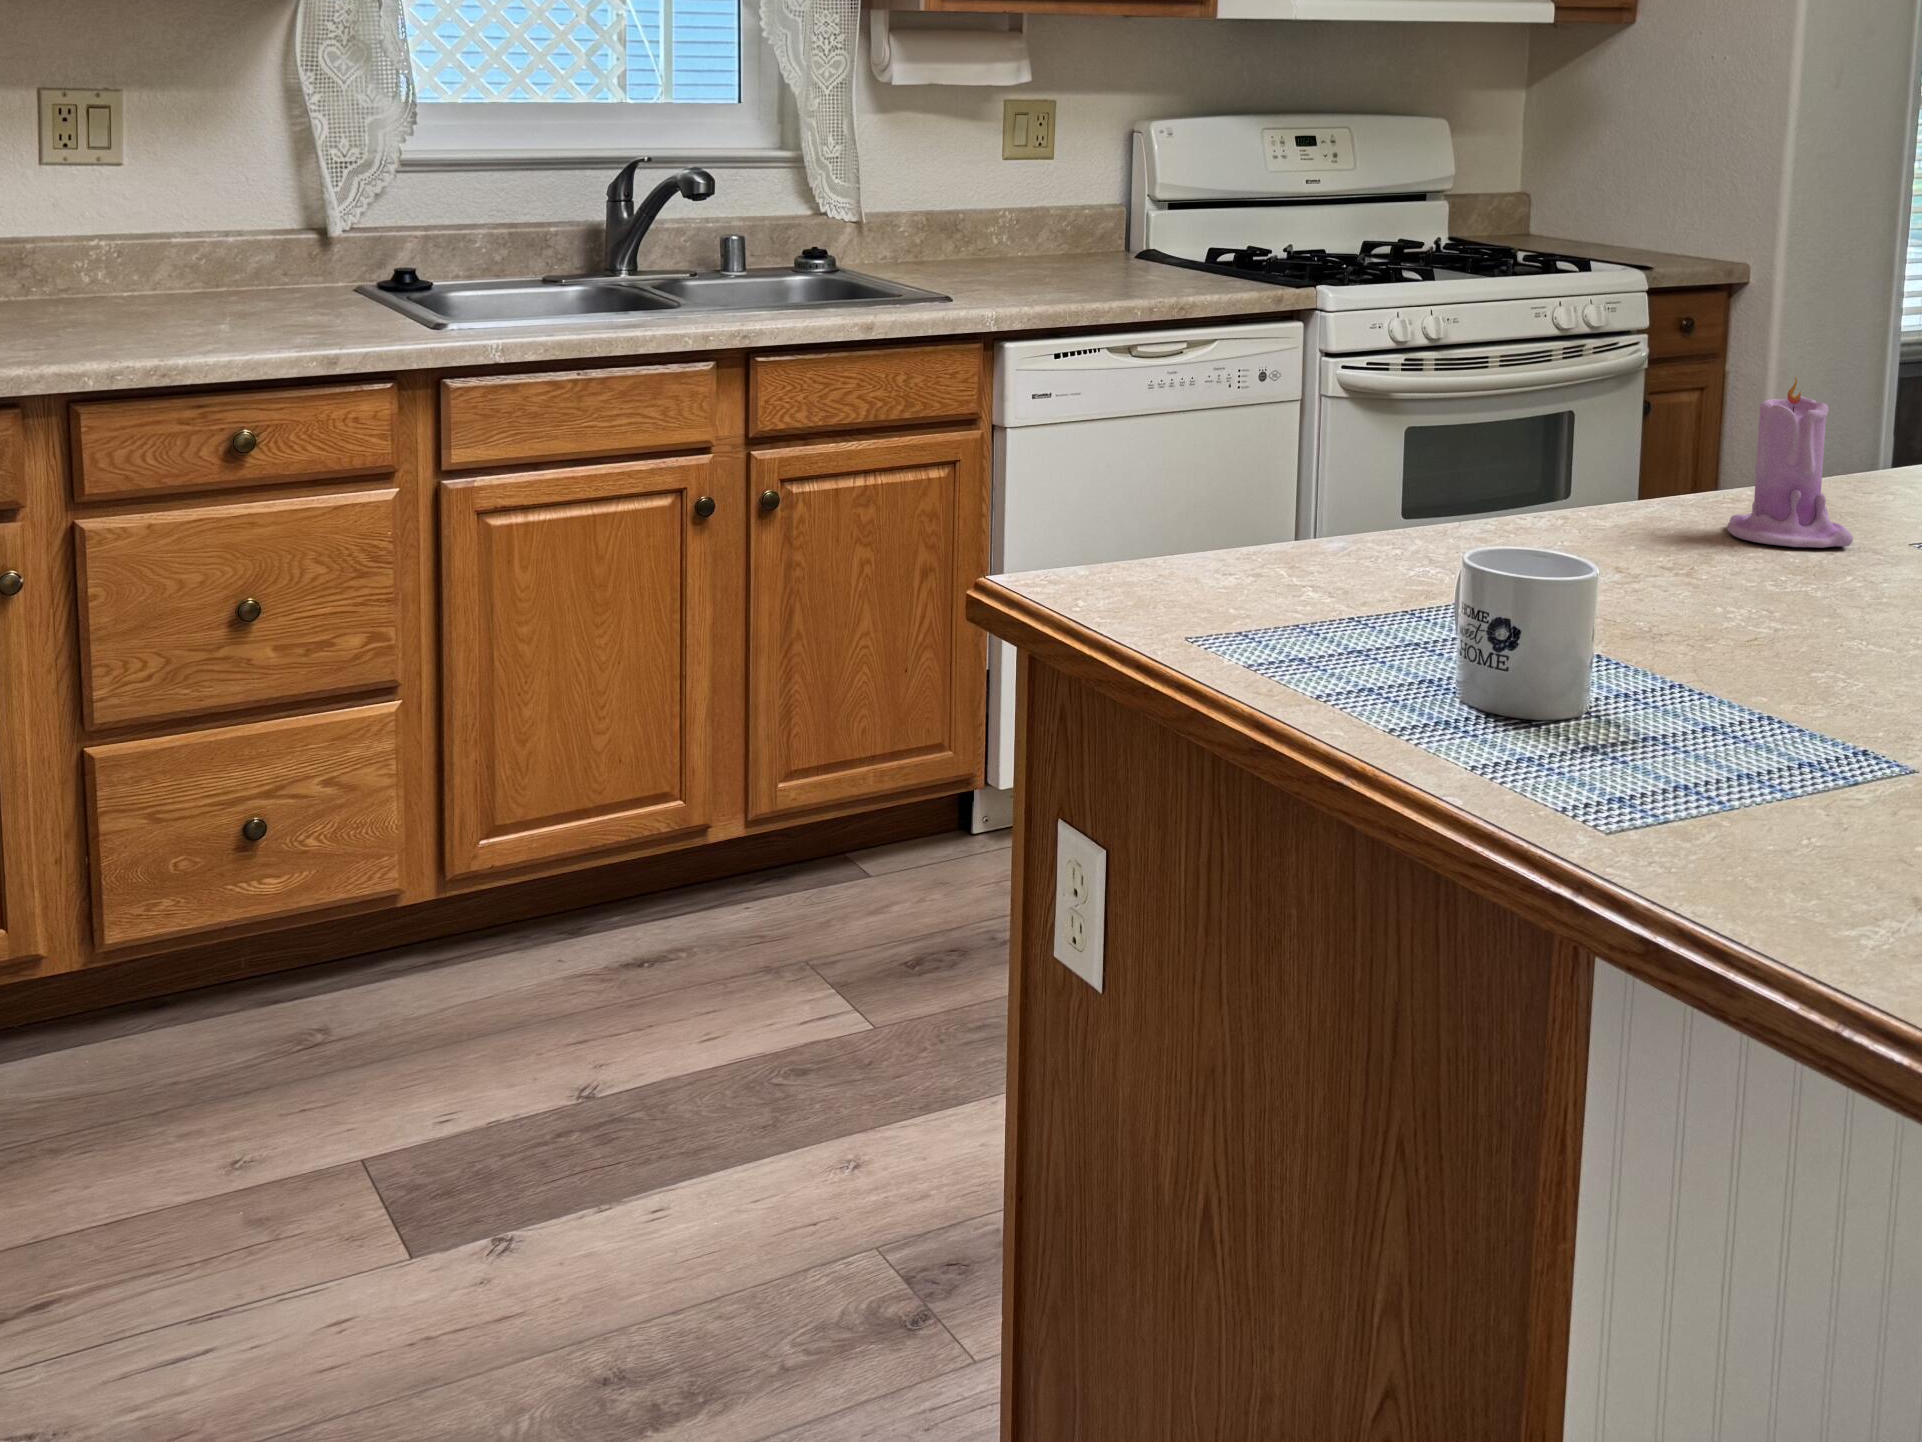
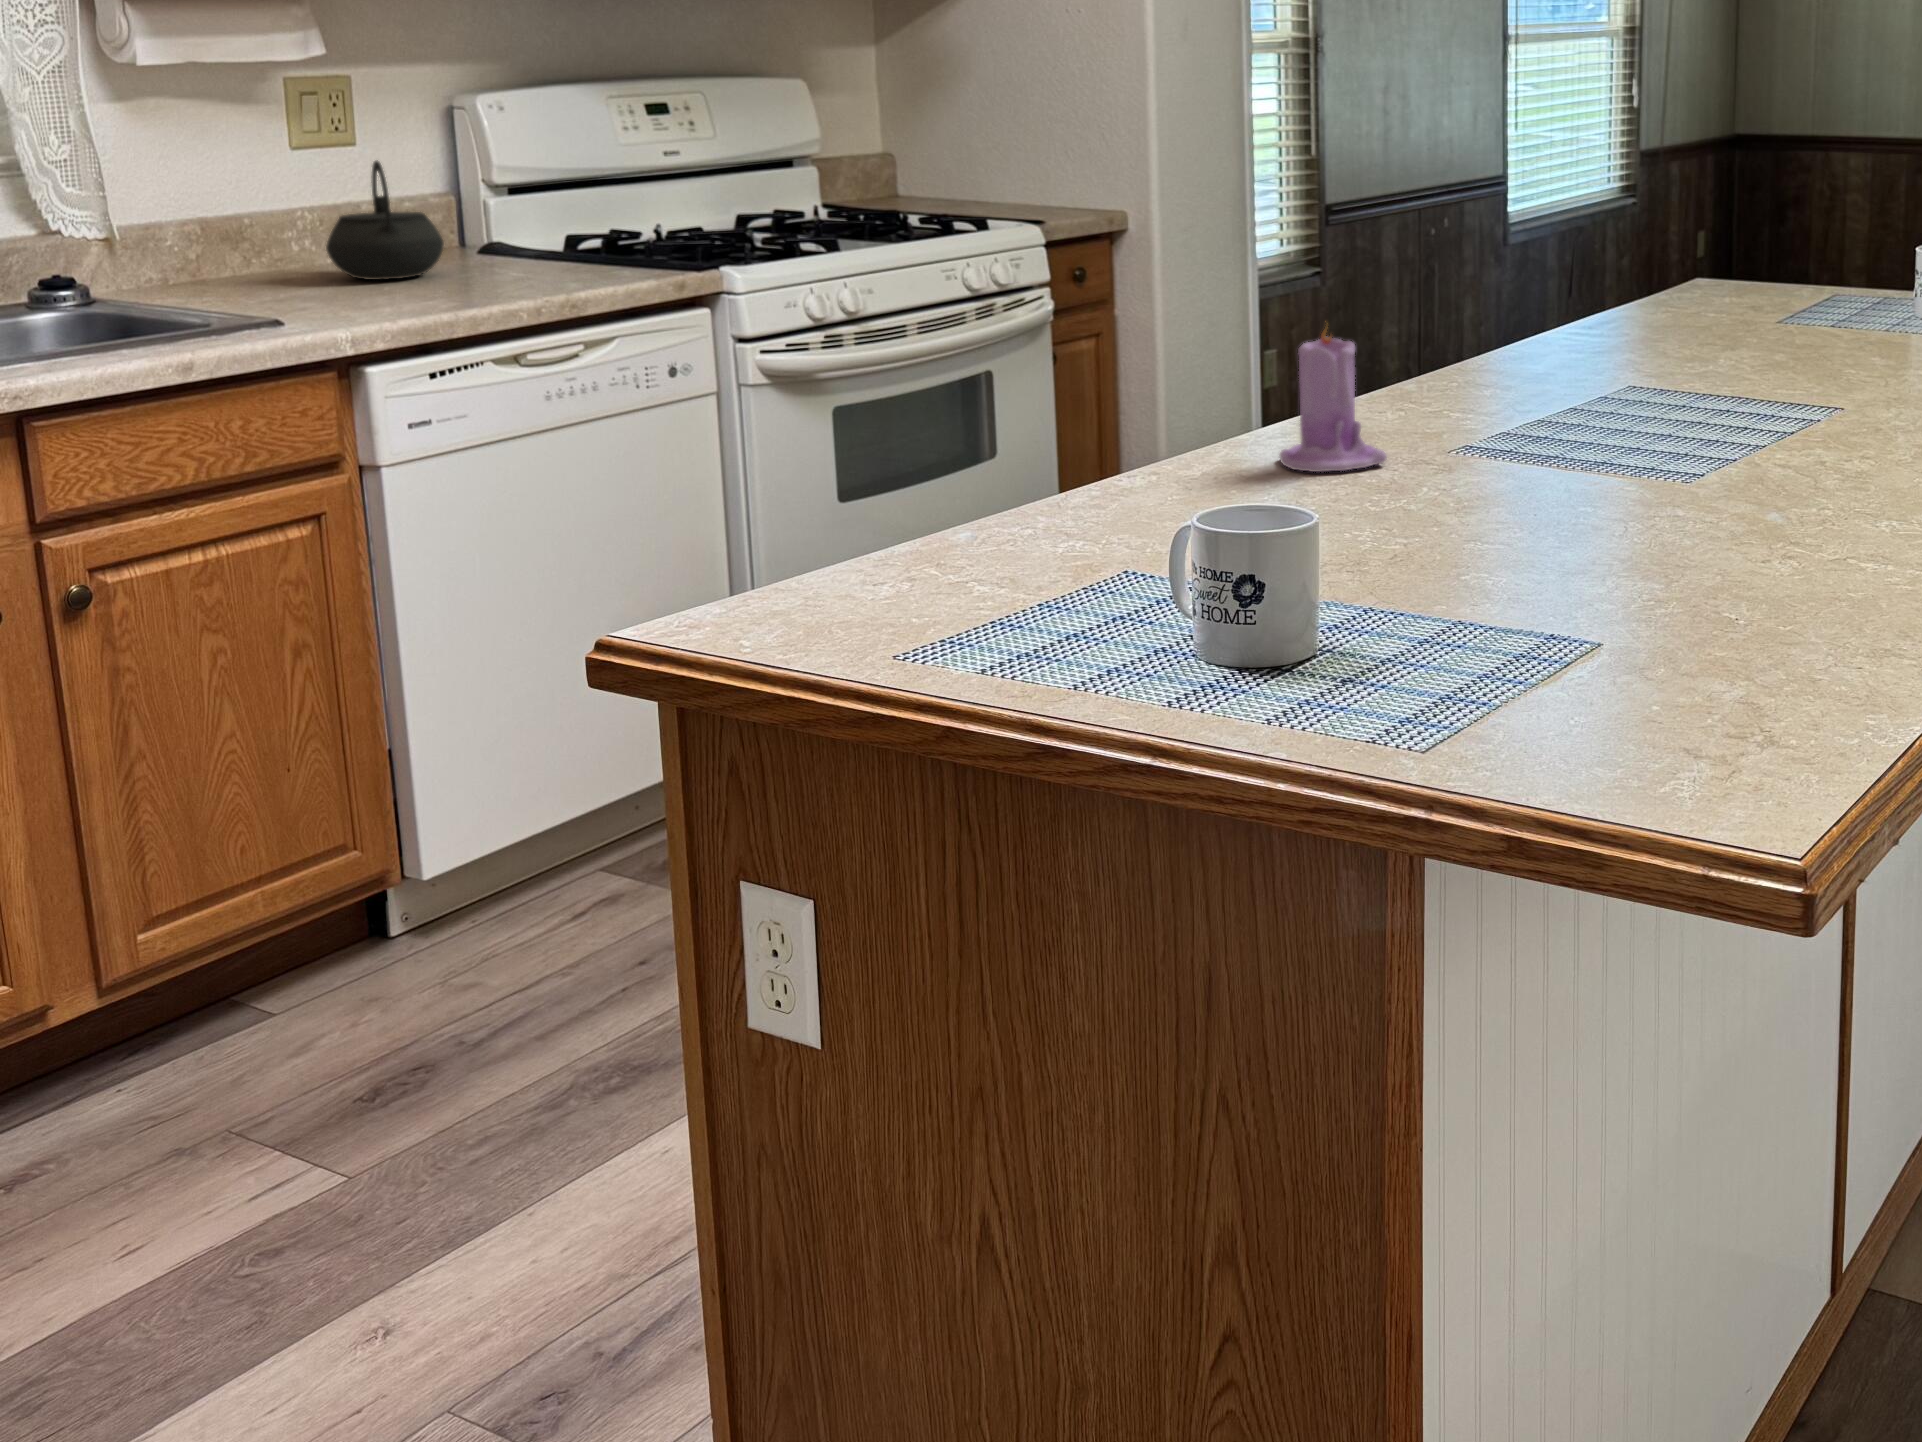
kettle: none [1010,171,1098,273] -> present [326,160,444,280]

